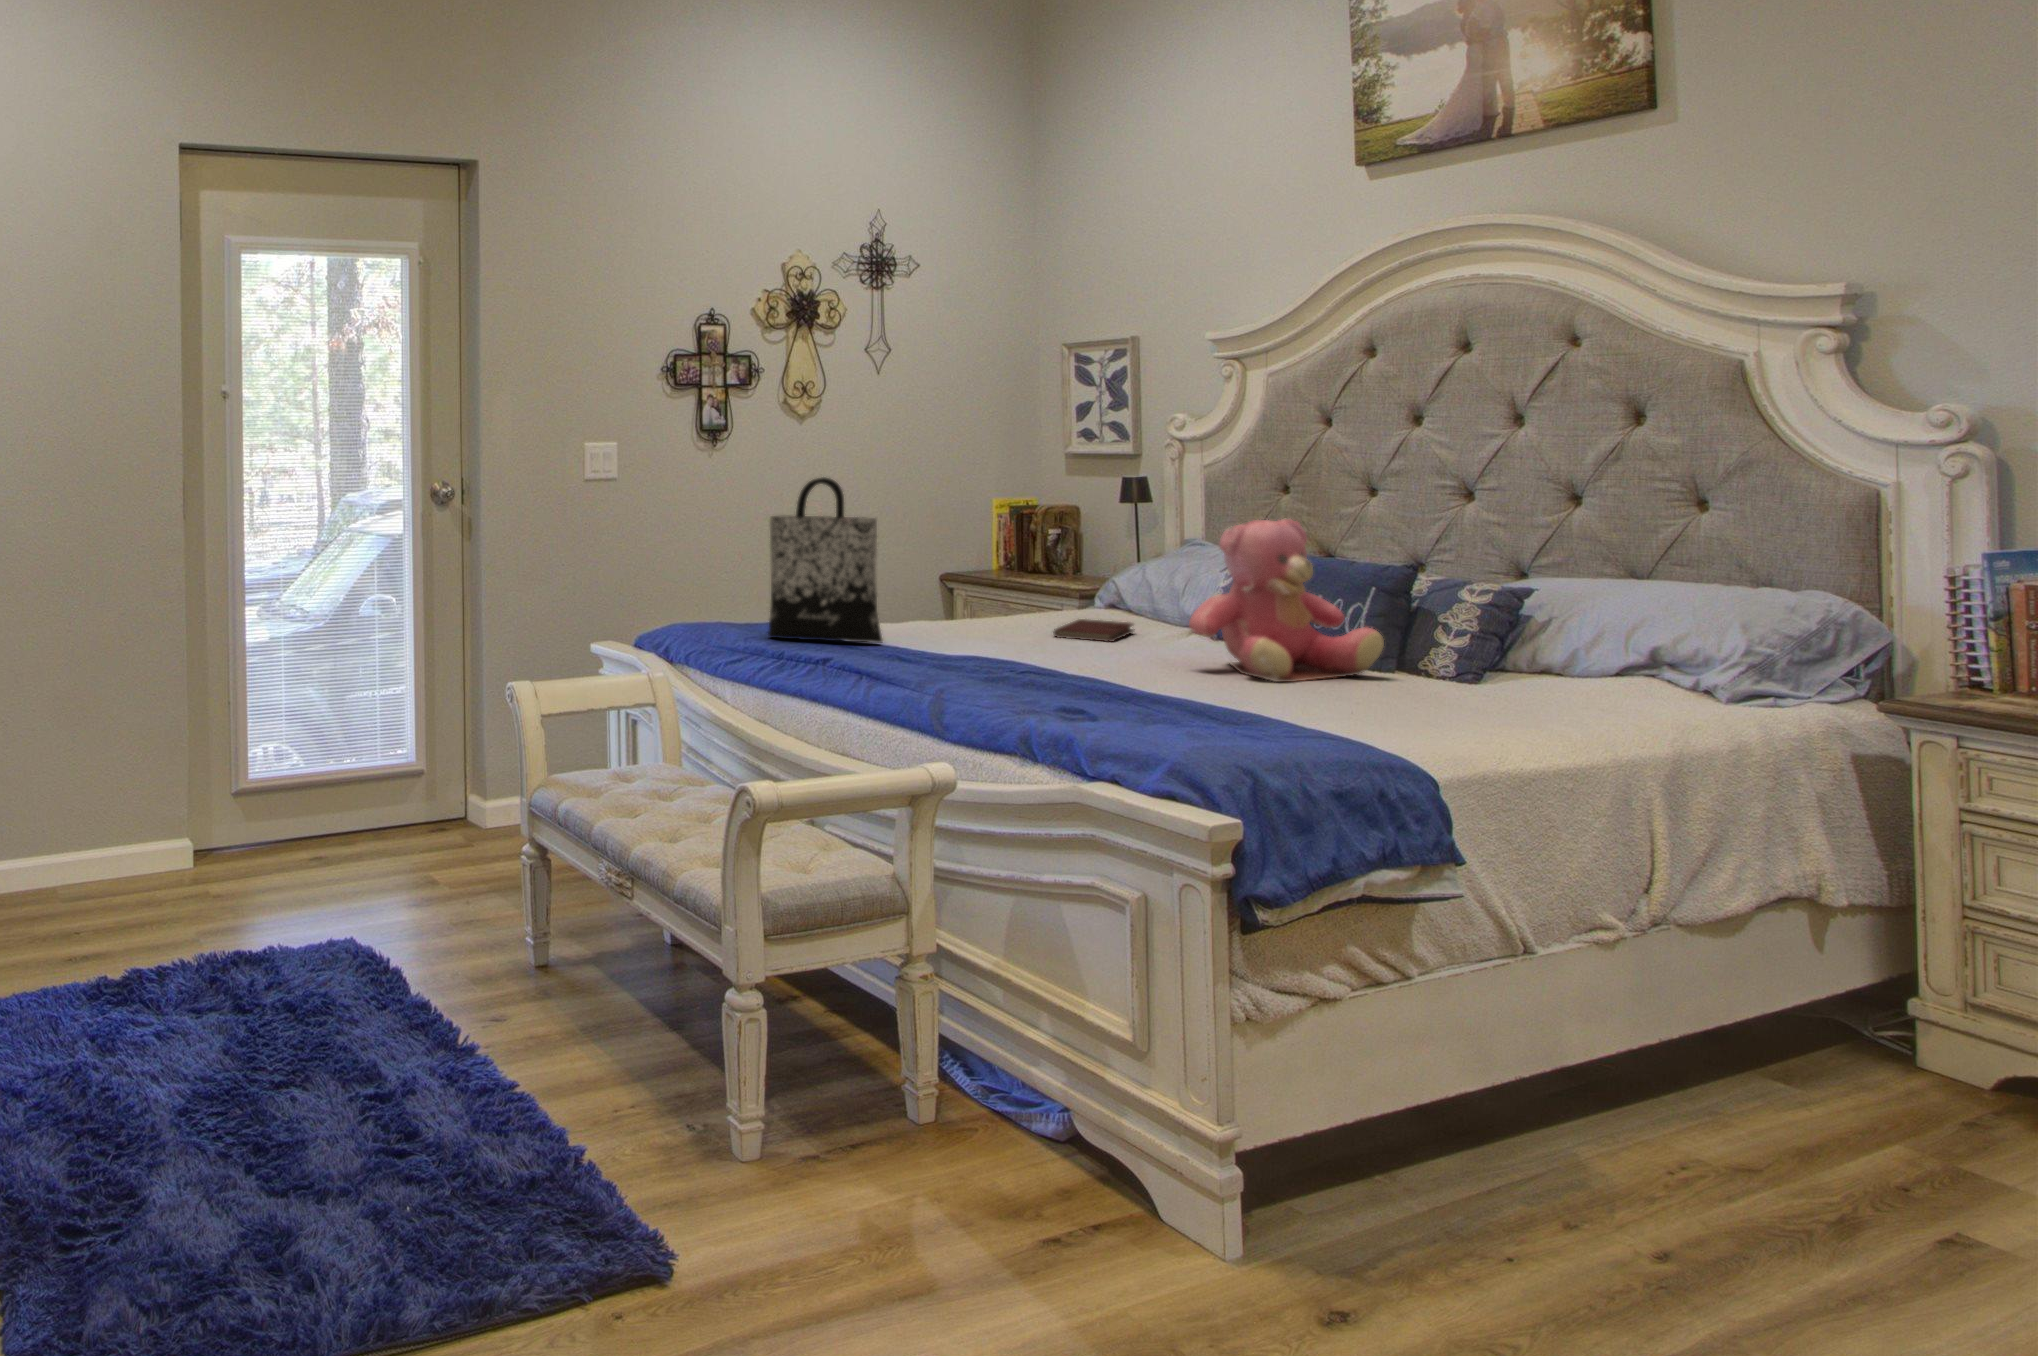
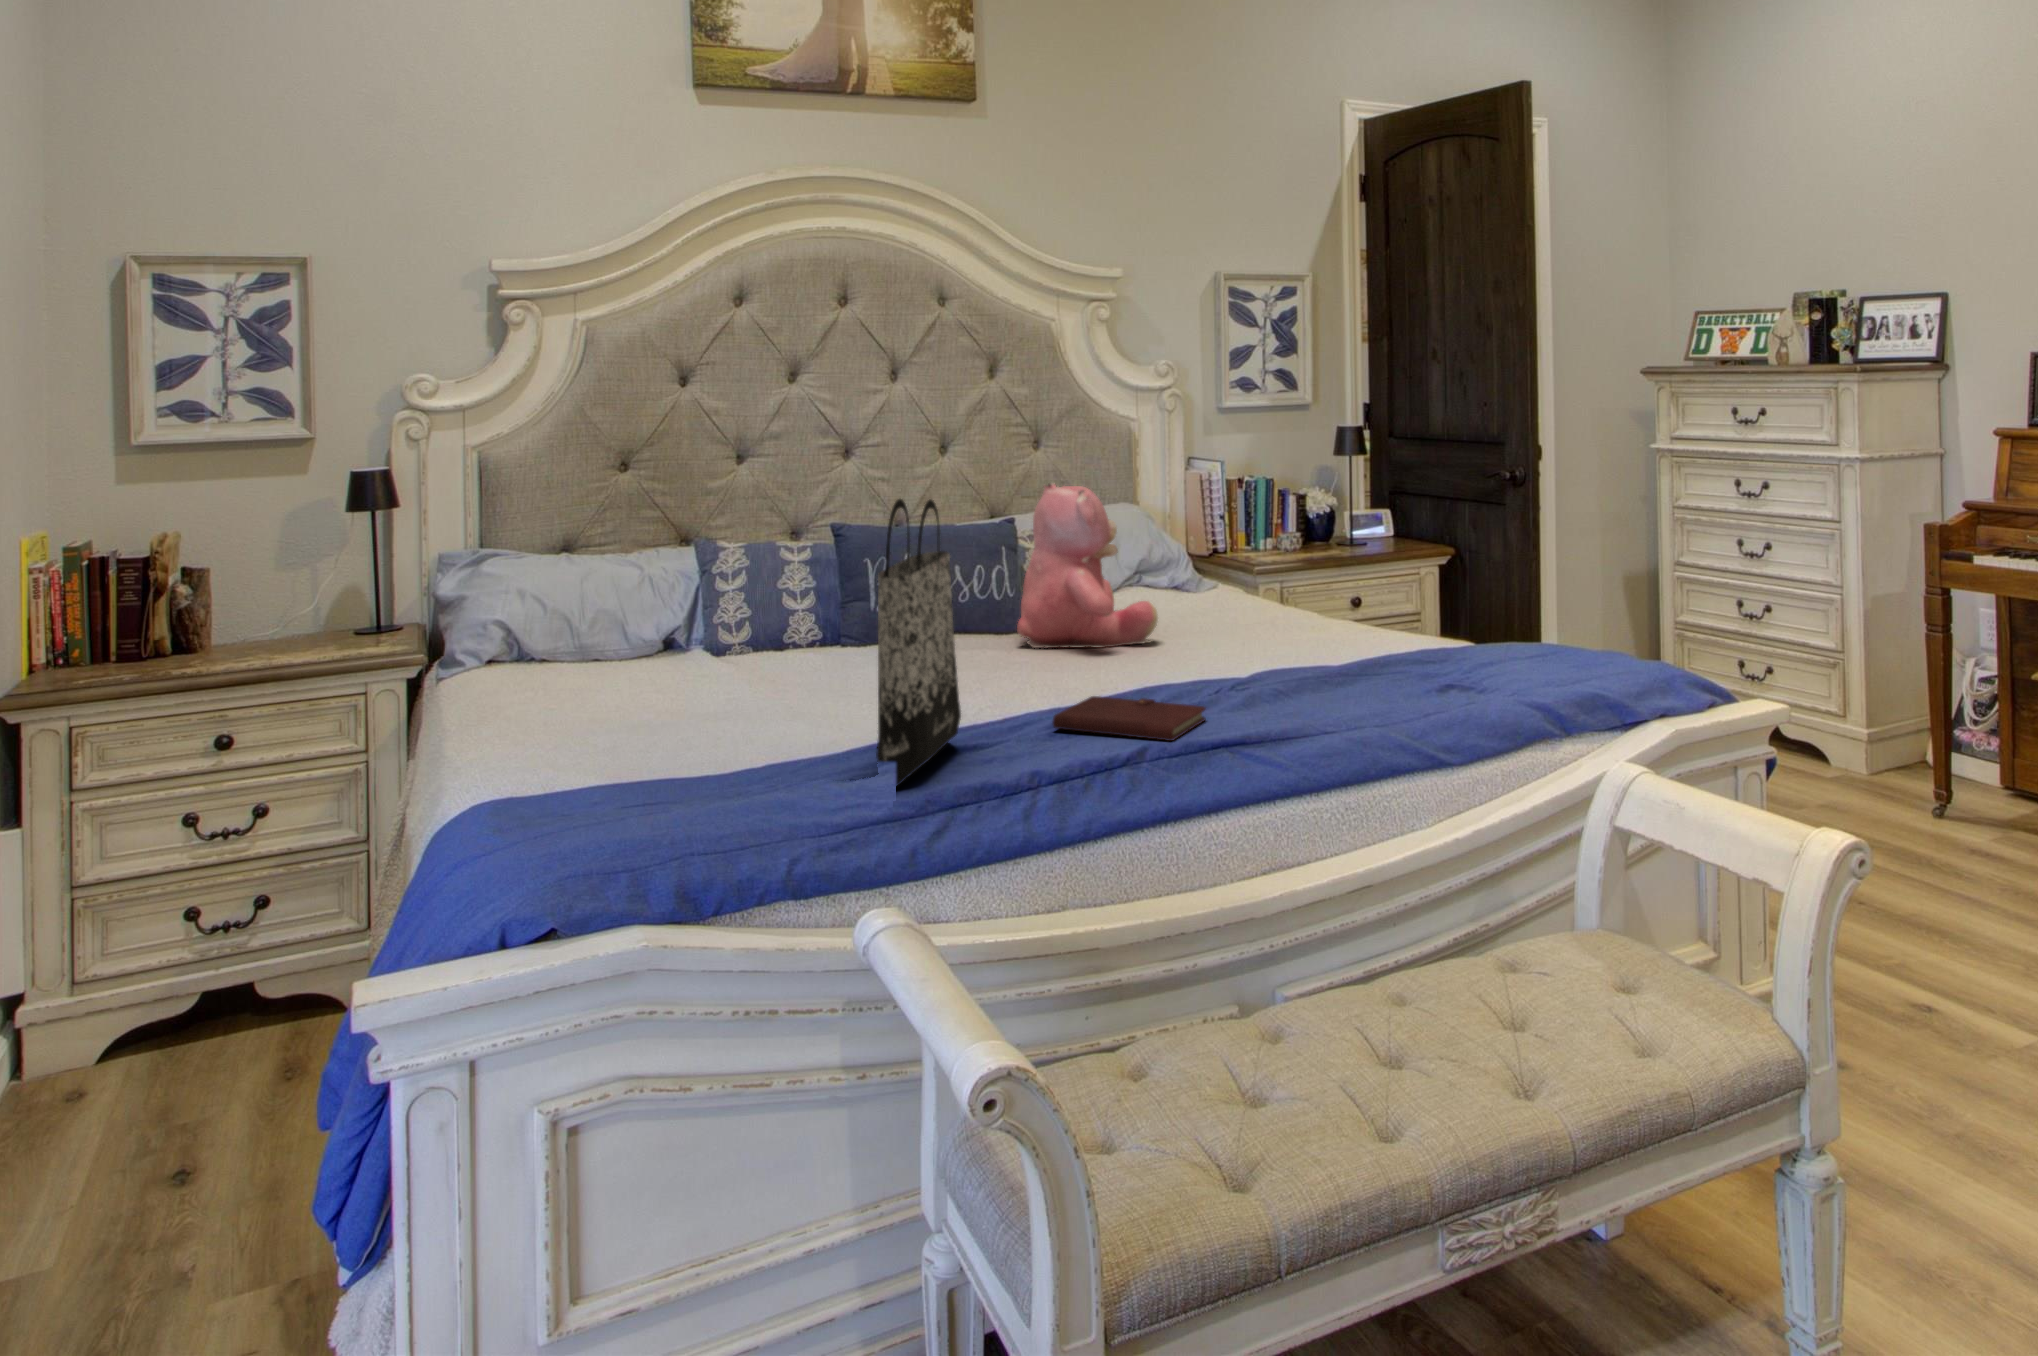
notebook: present [1054,619,1134,642] -> present [1053,696,1205,741]

